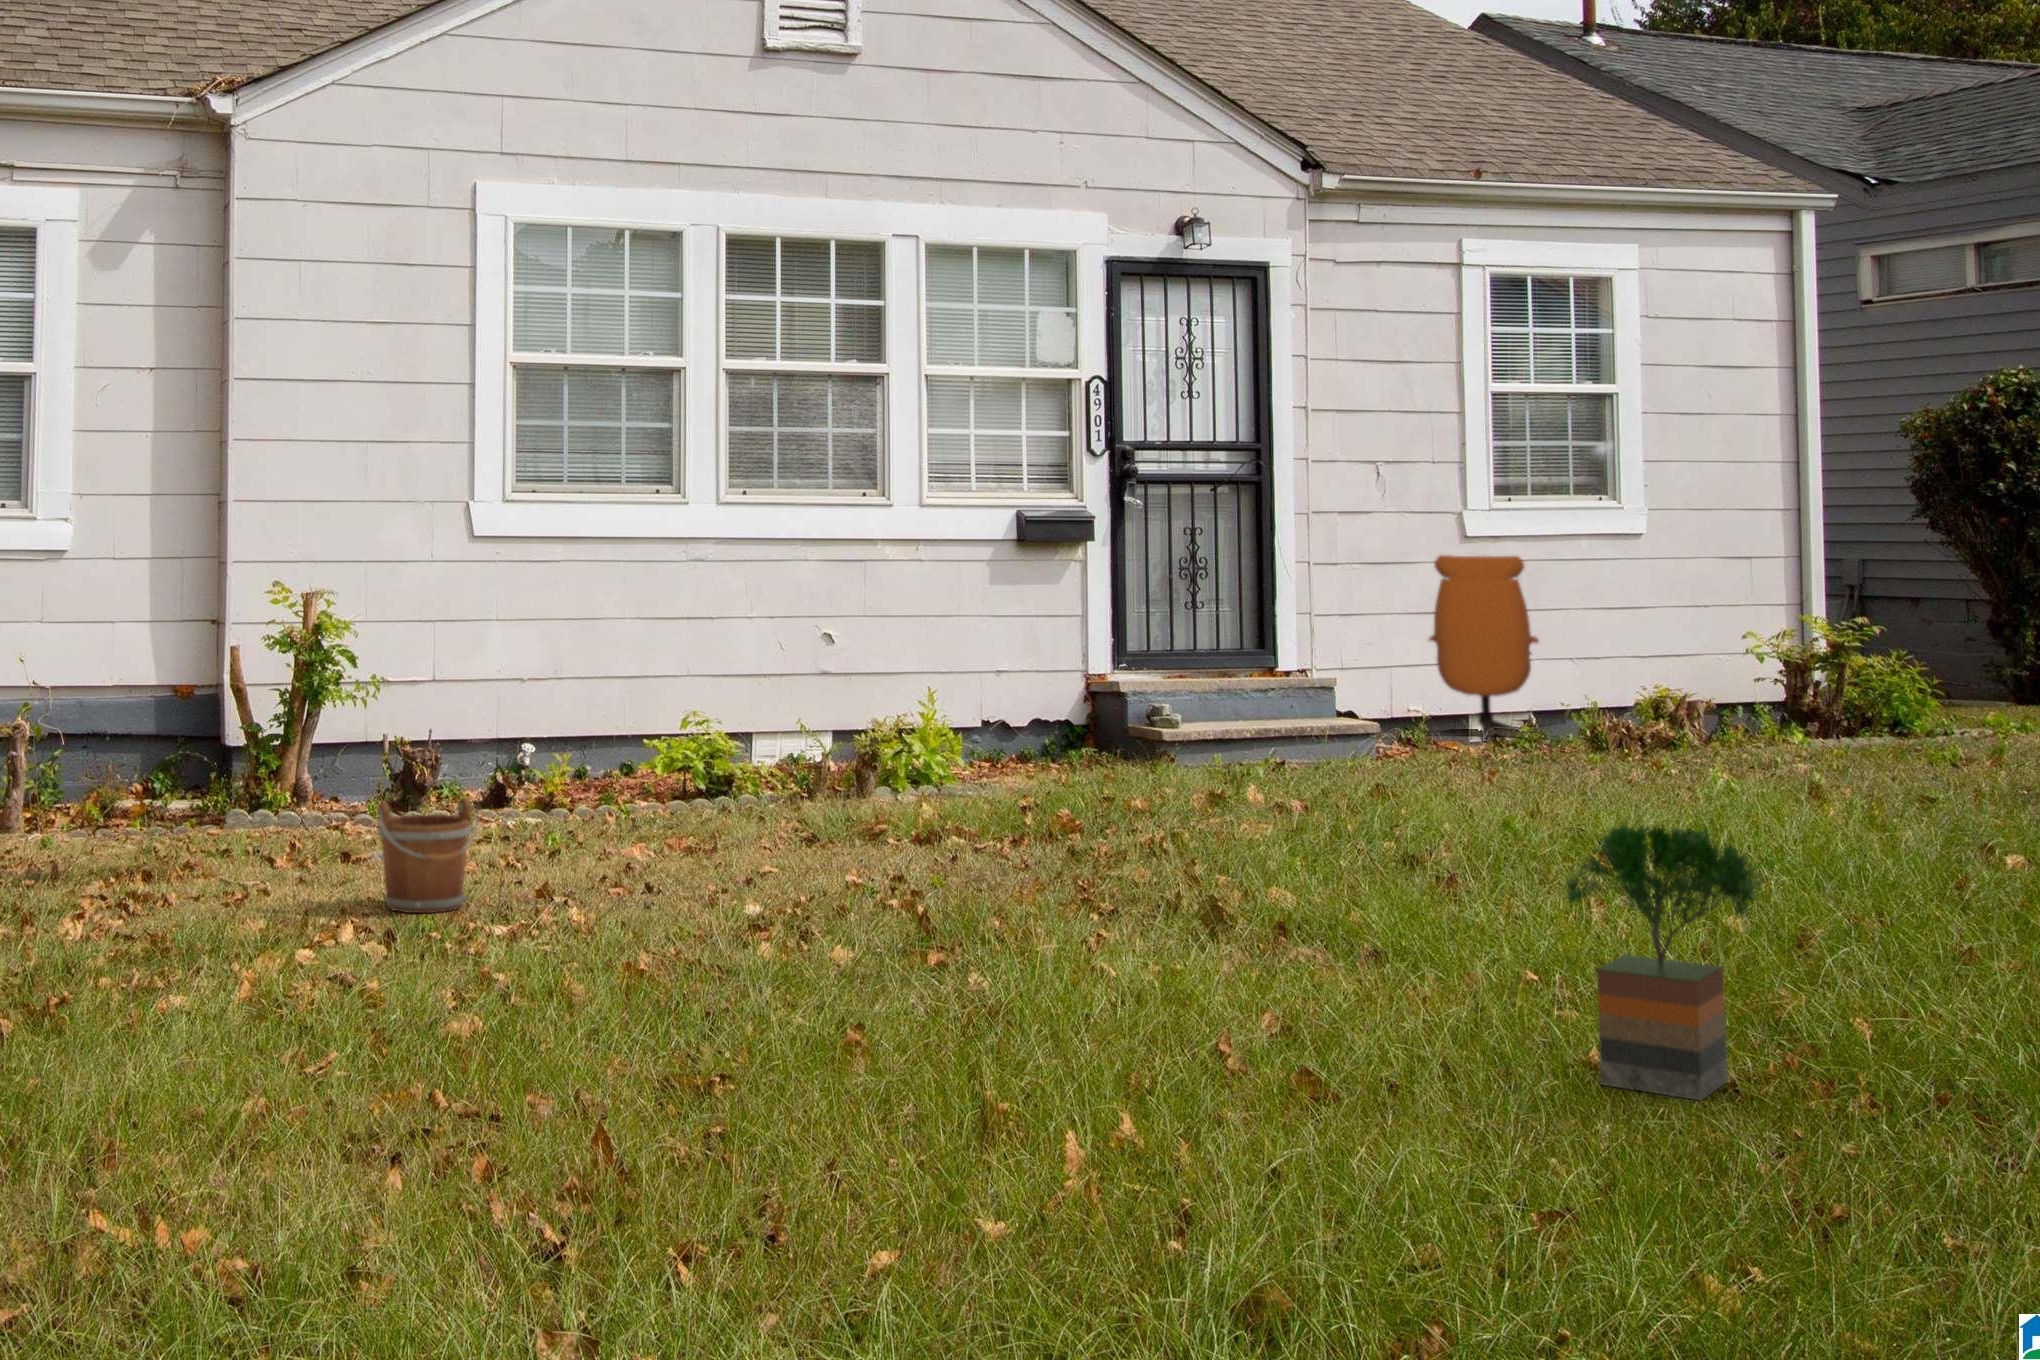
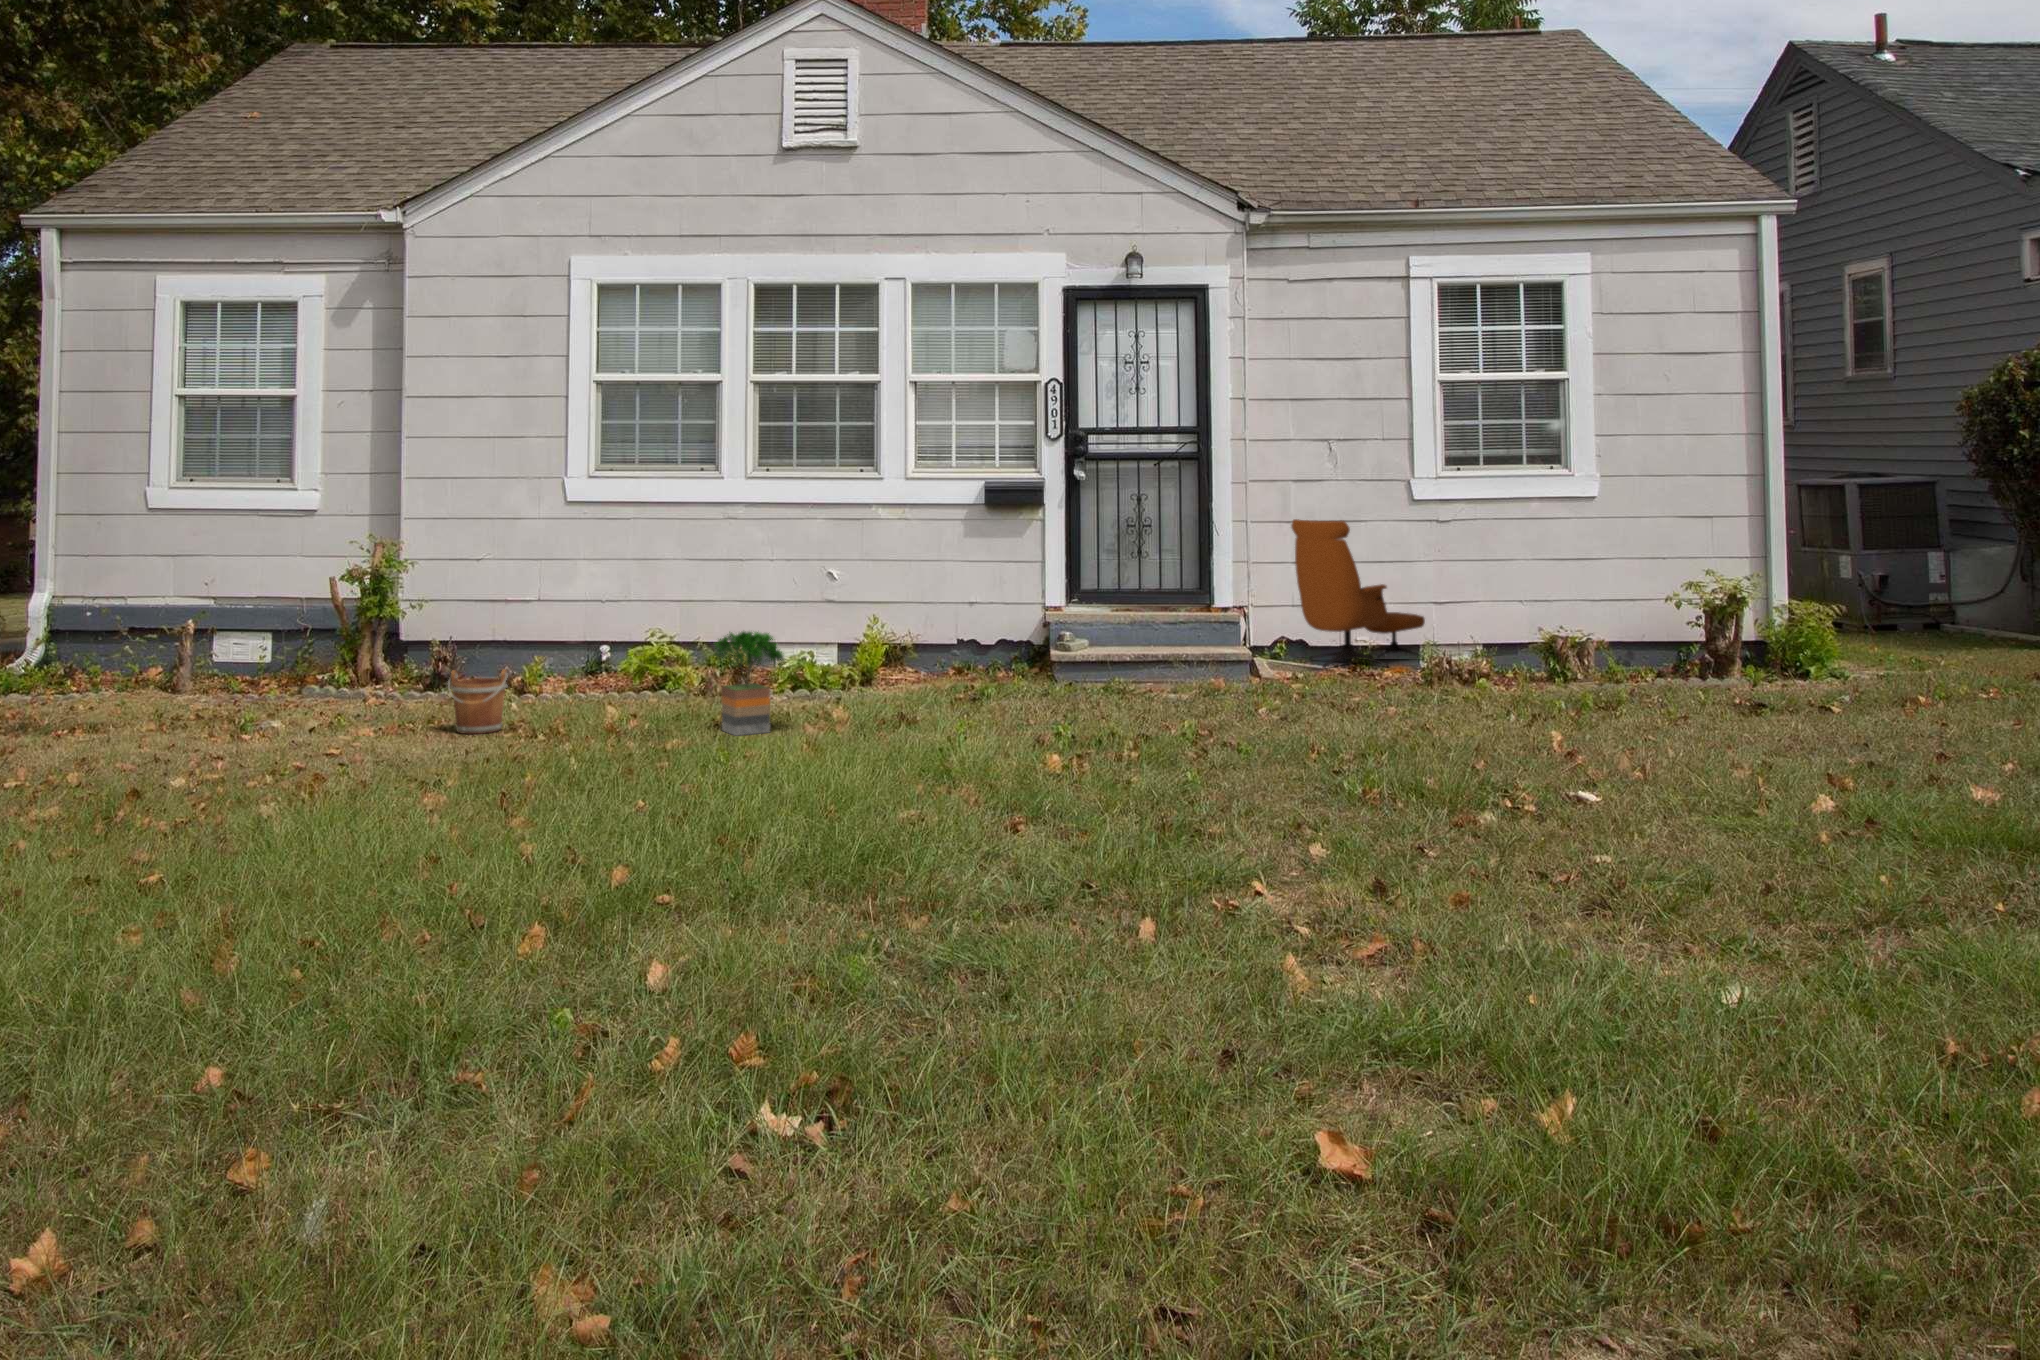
bucket: present [378,798,477,913] -> present [449,669,508,734]
potted tree: present [1564,824,1765,1100] -> present [715,631,784,736]

